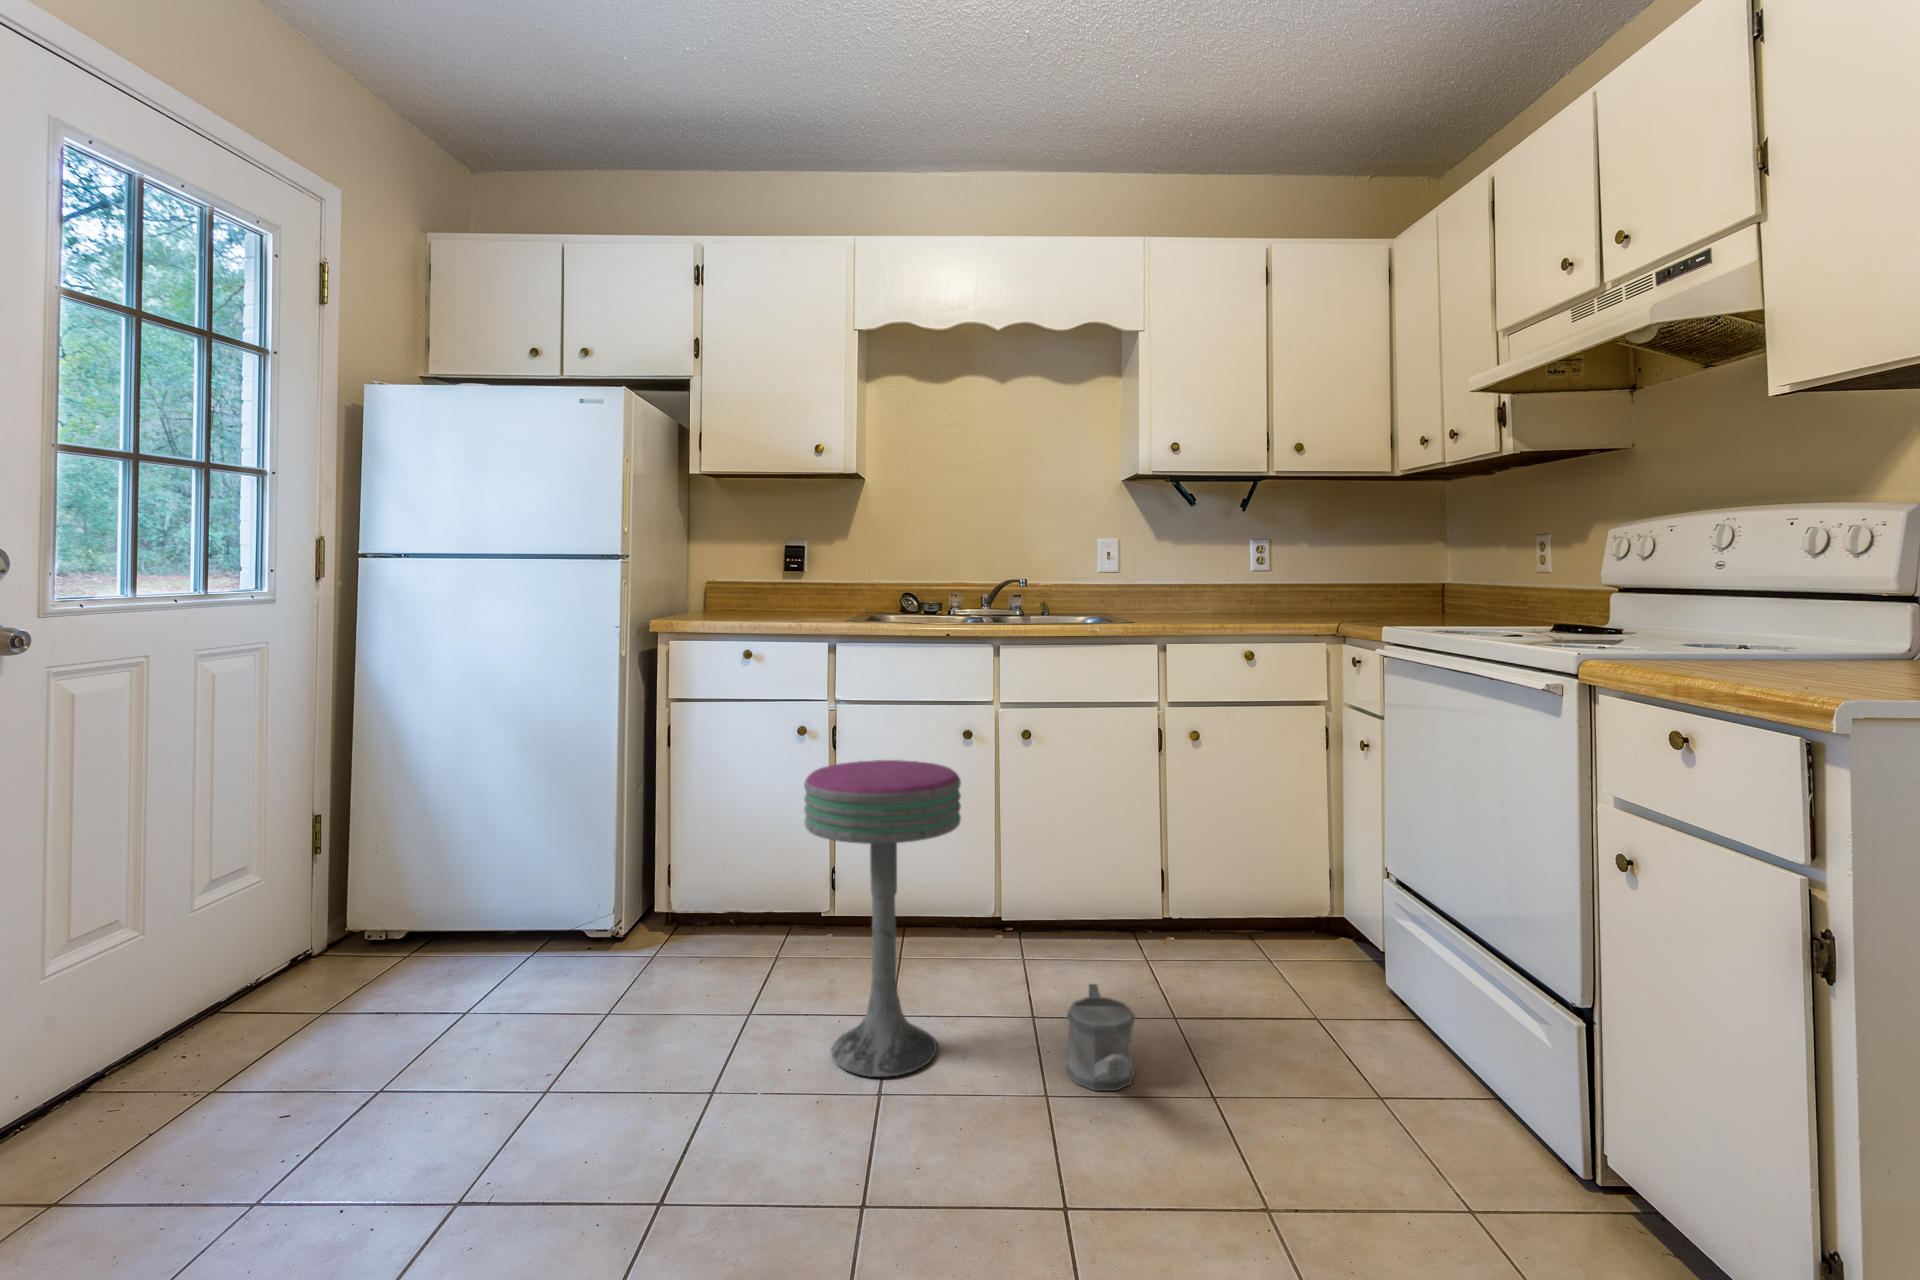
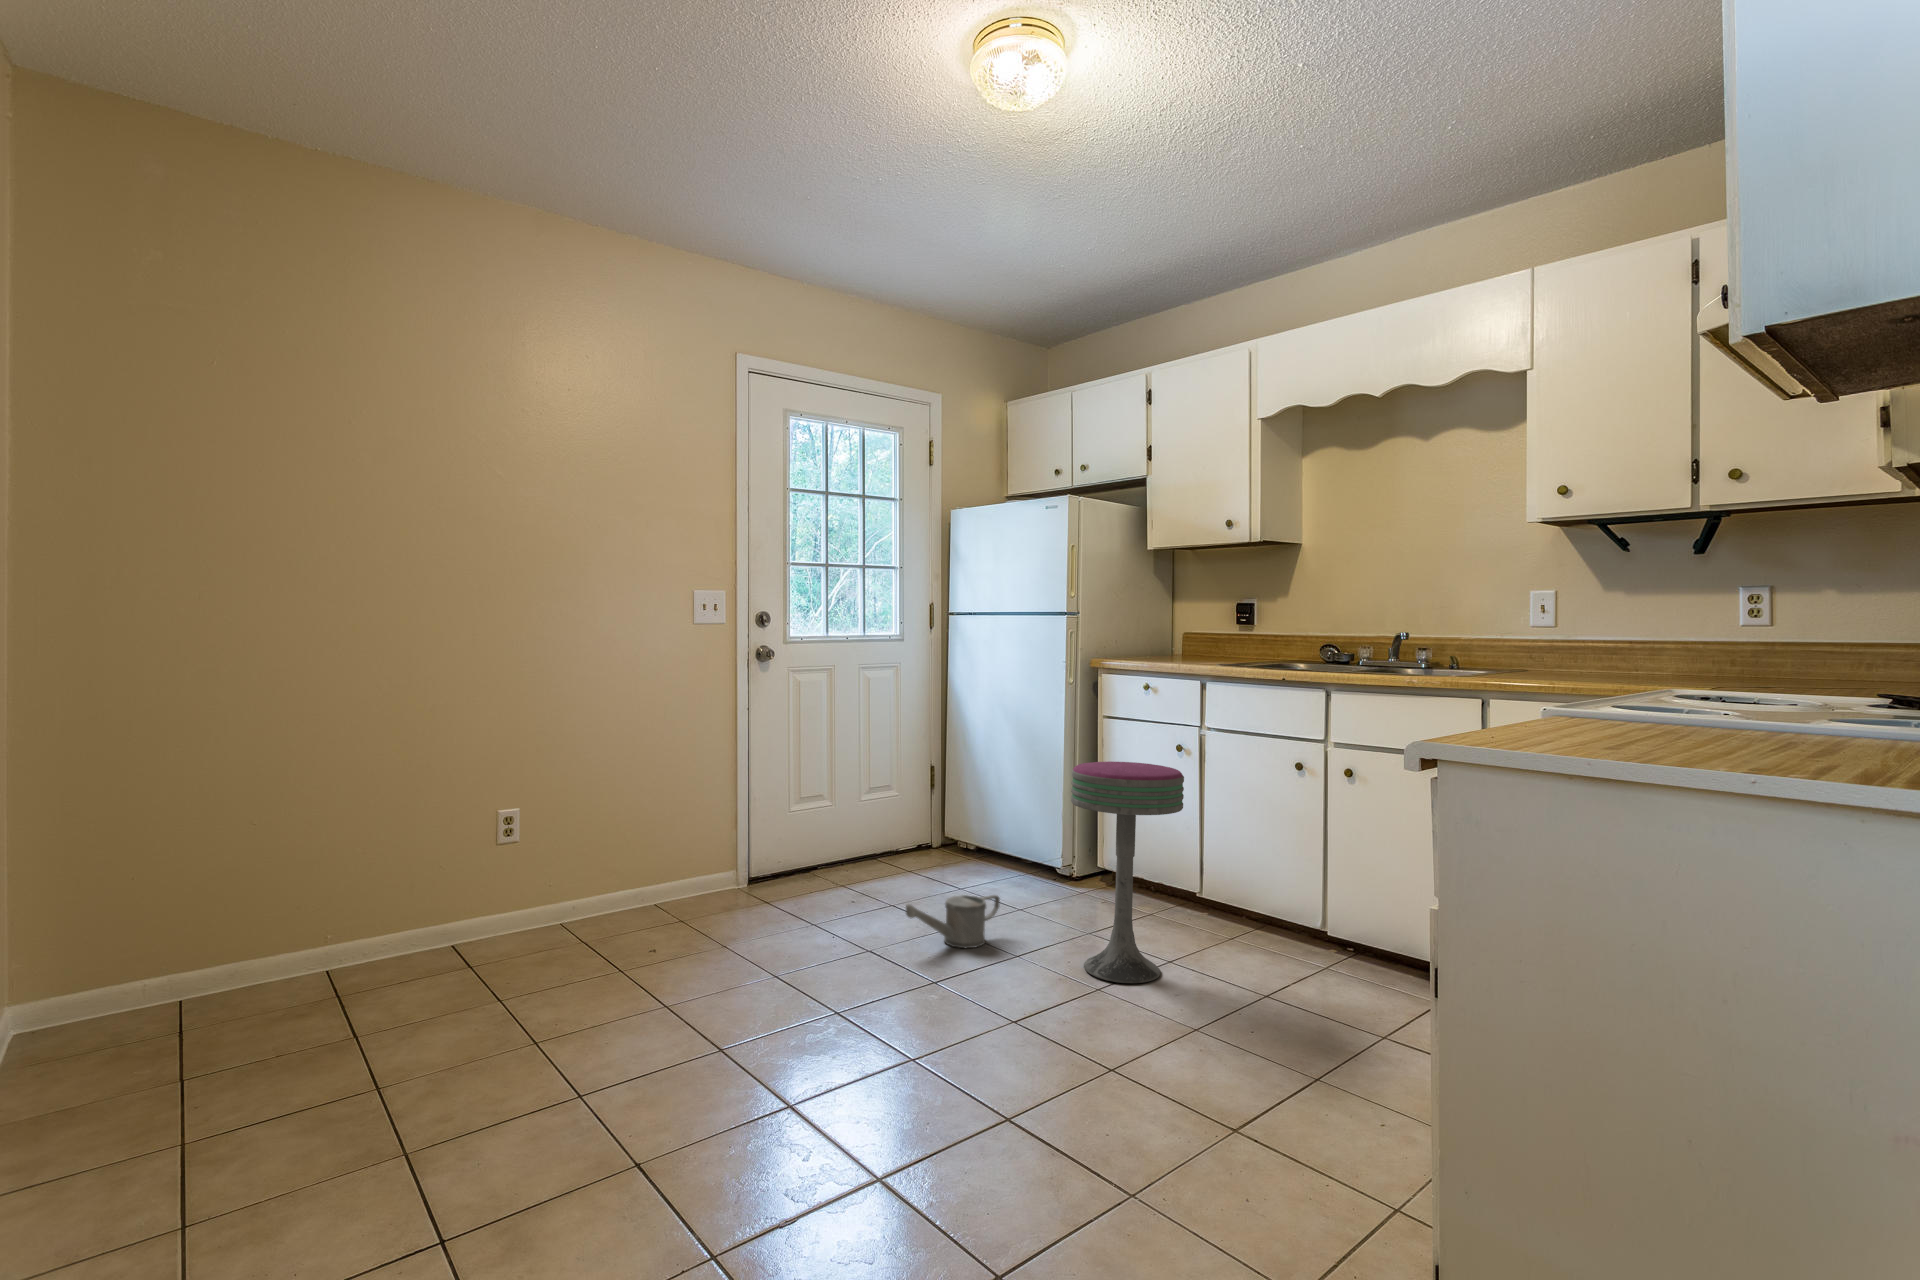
watering can: present [1067,984,1135,1091] -> present [906,895,1000,948]

